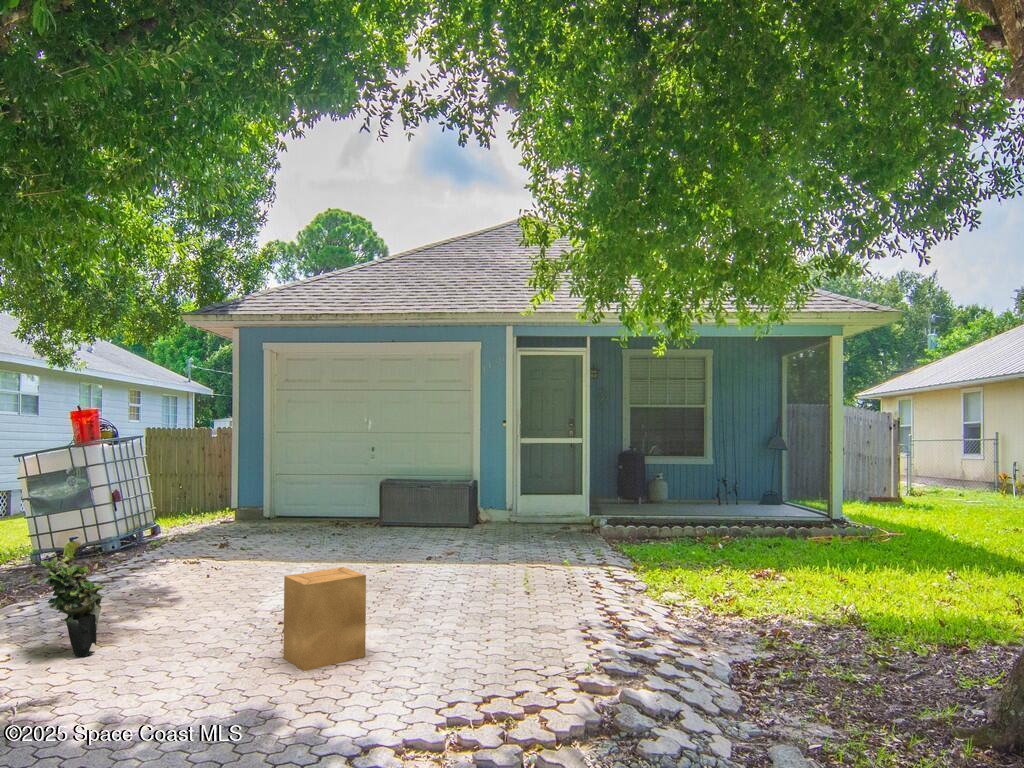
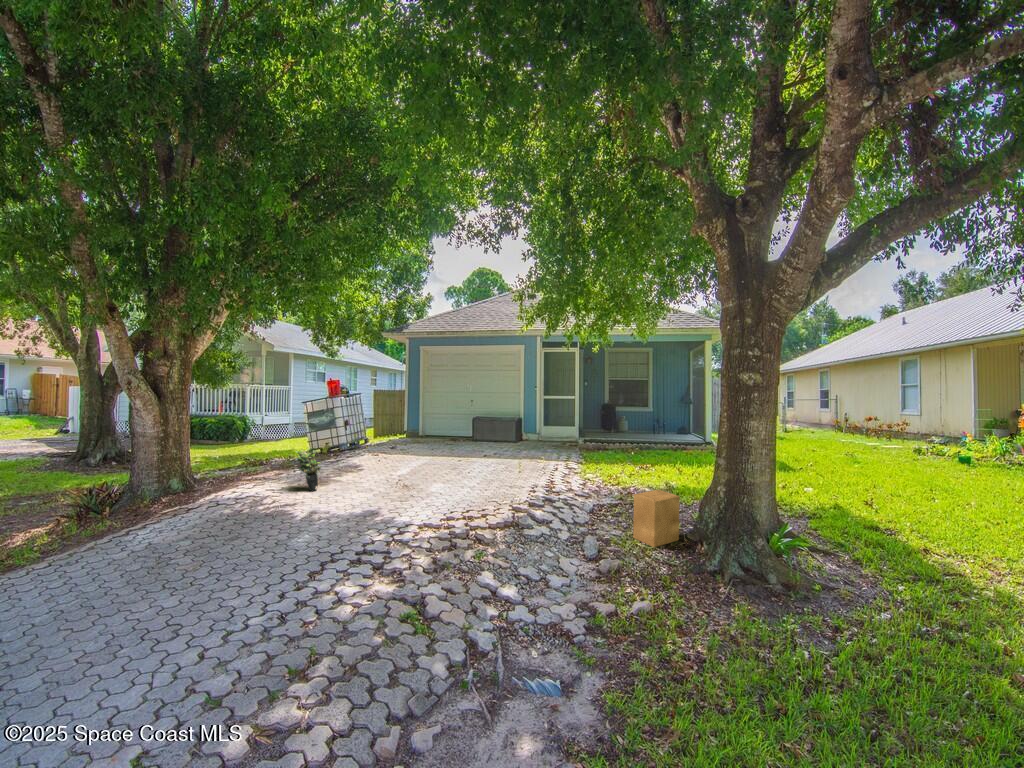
cardboard box: present [283,567,366,671] -> present [633,490,680,547]

